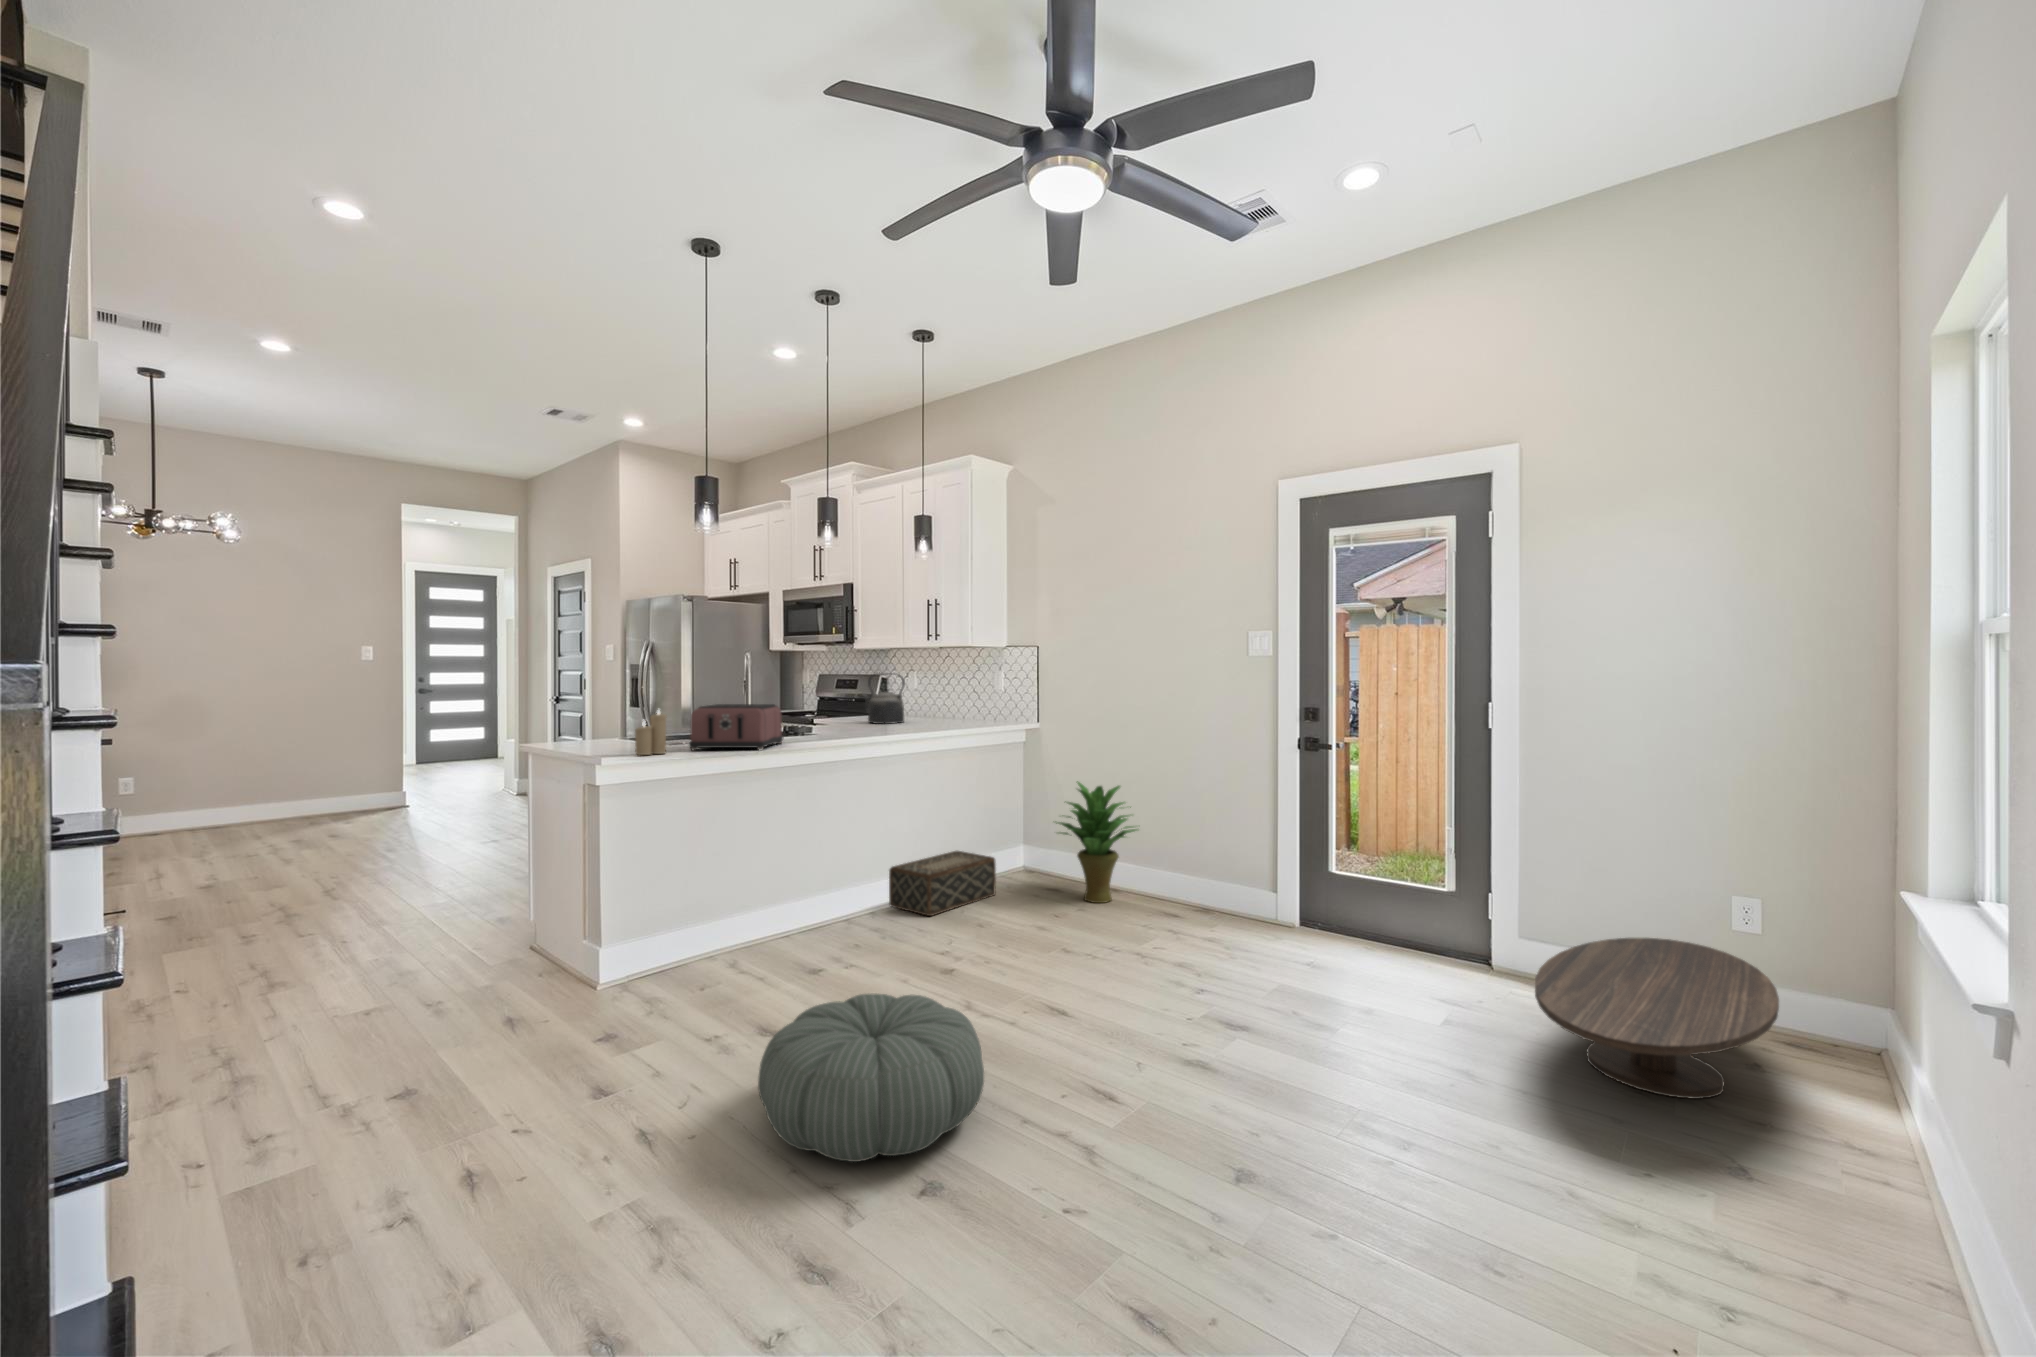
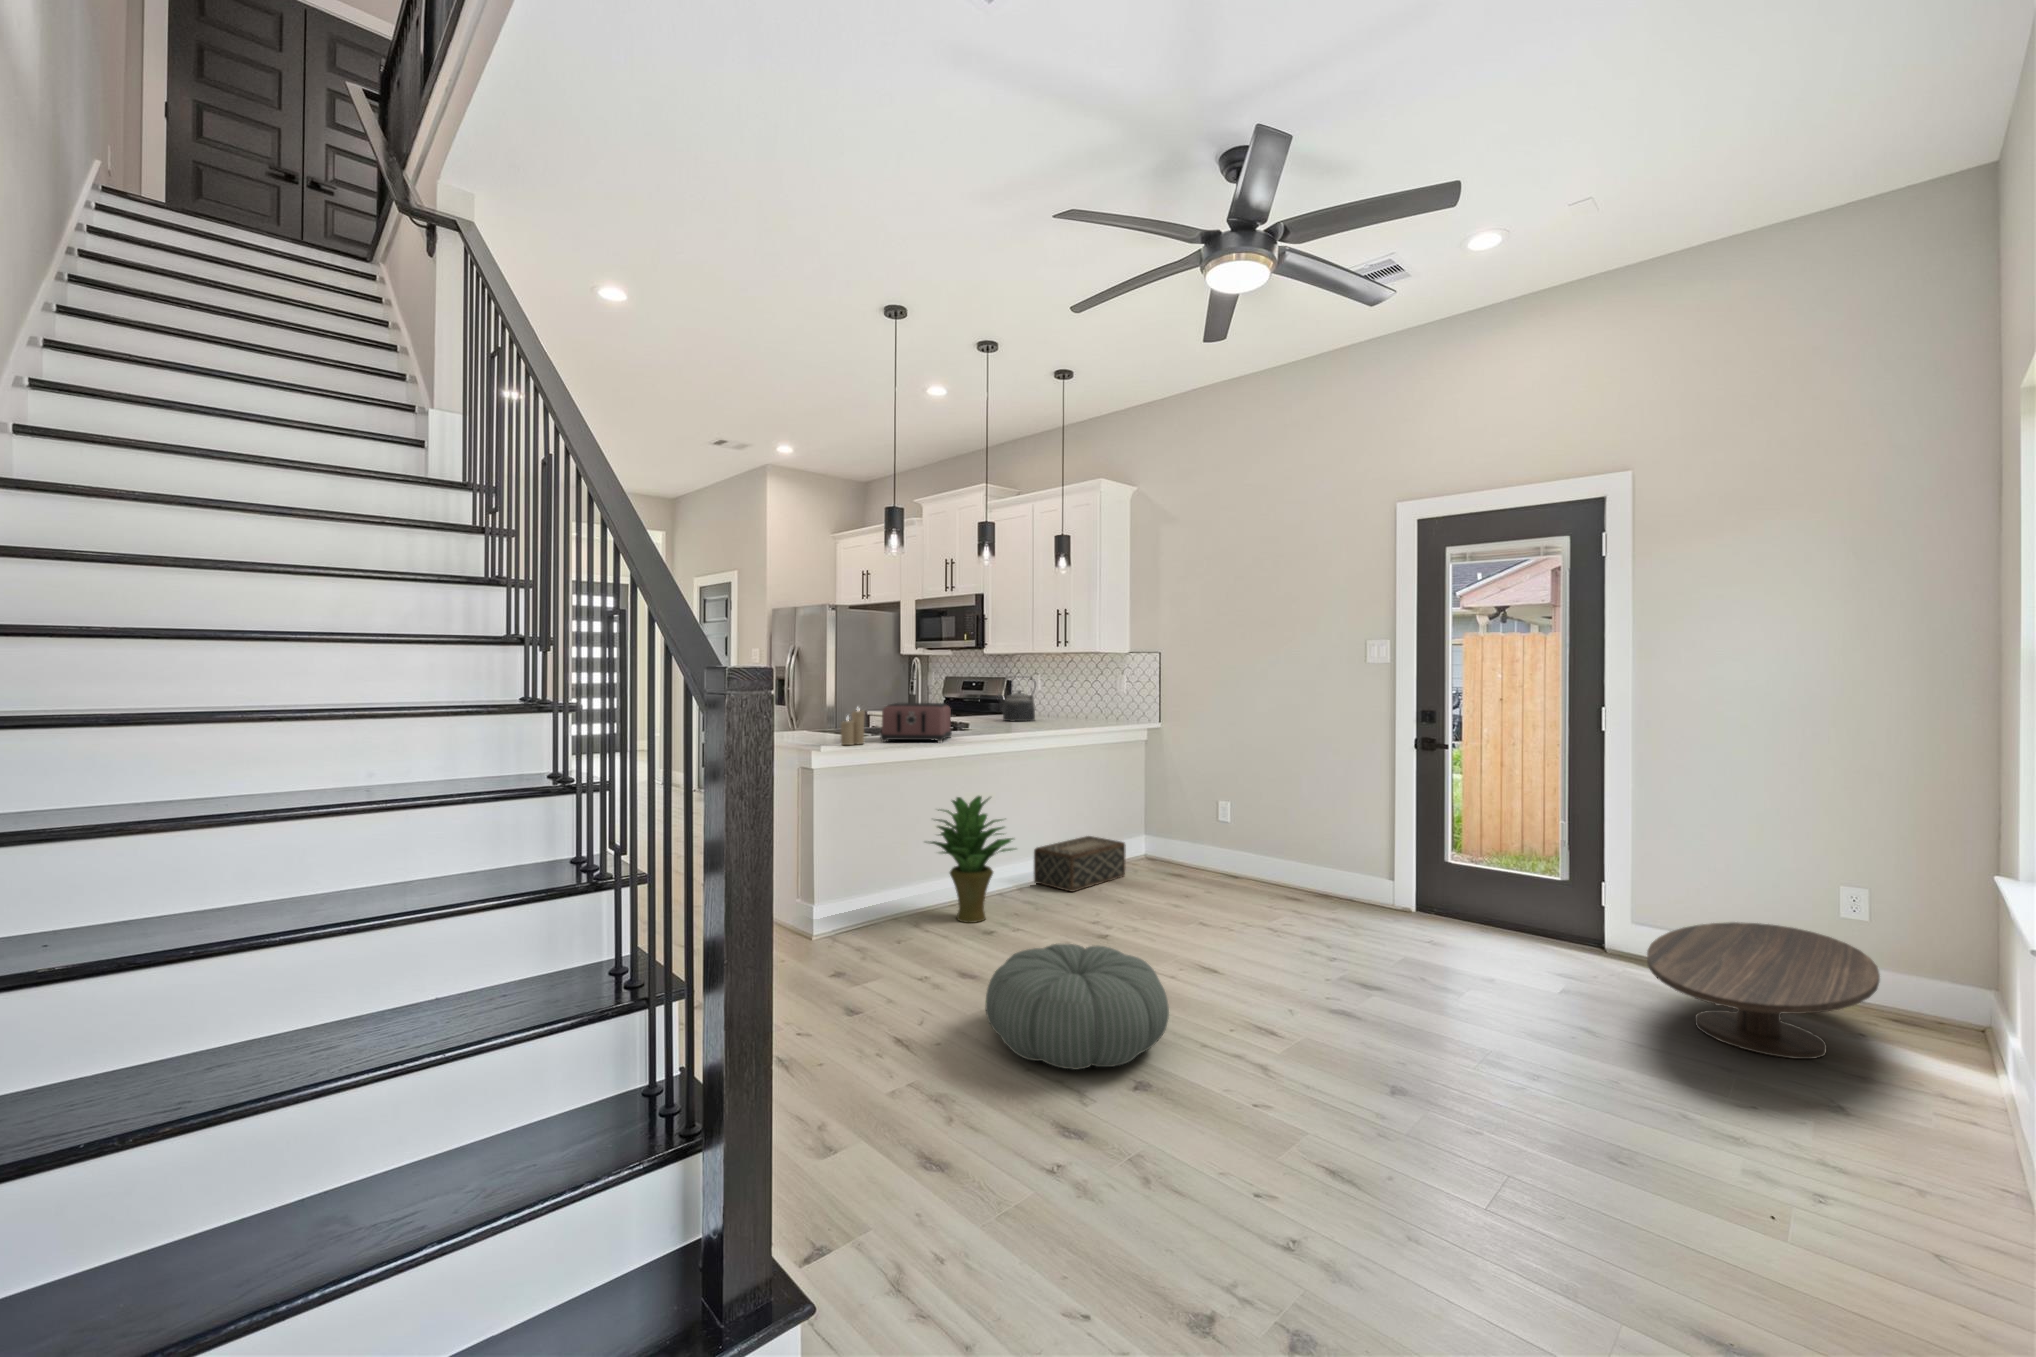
potted plant: present [1056,781,1137,903] -> present [929,796,1015,923]

